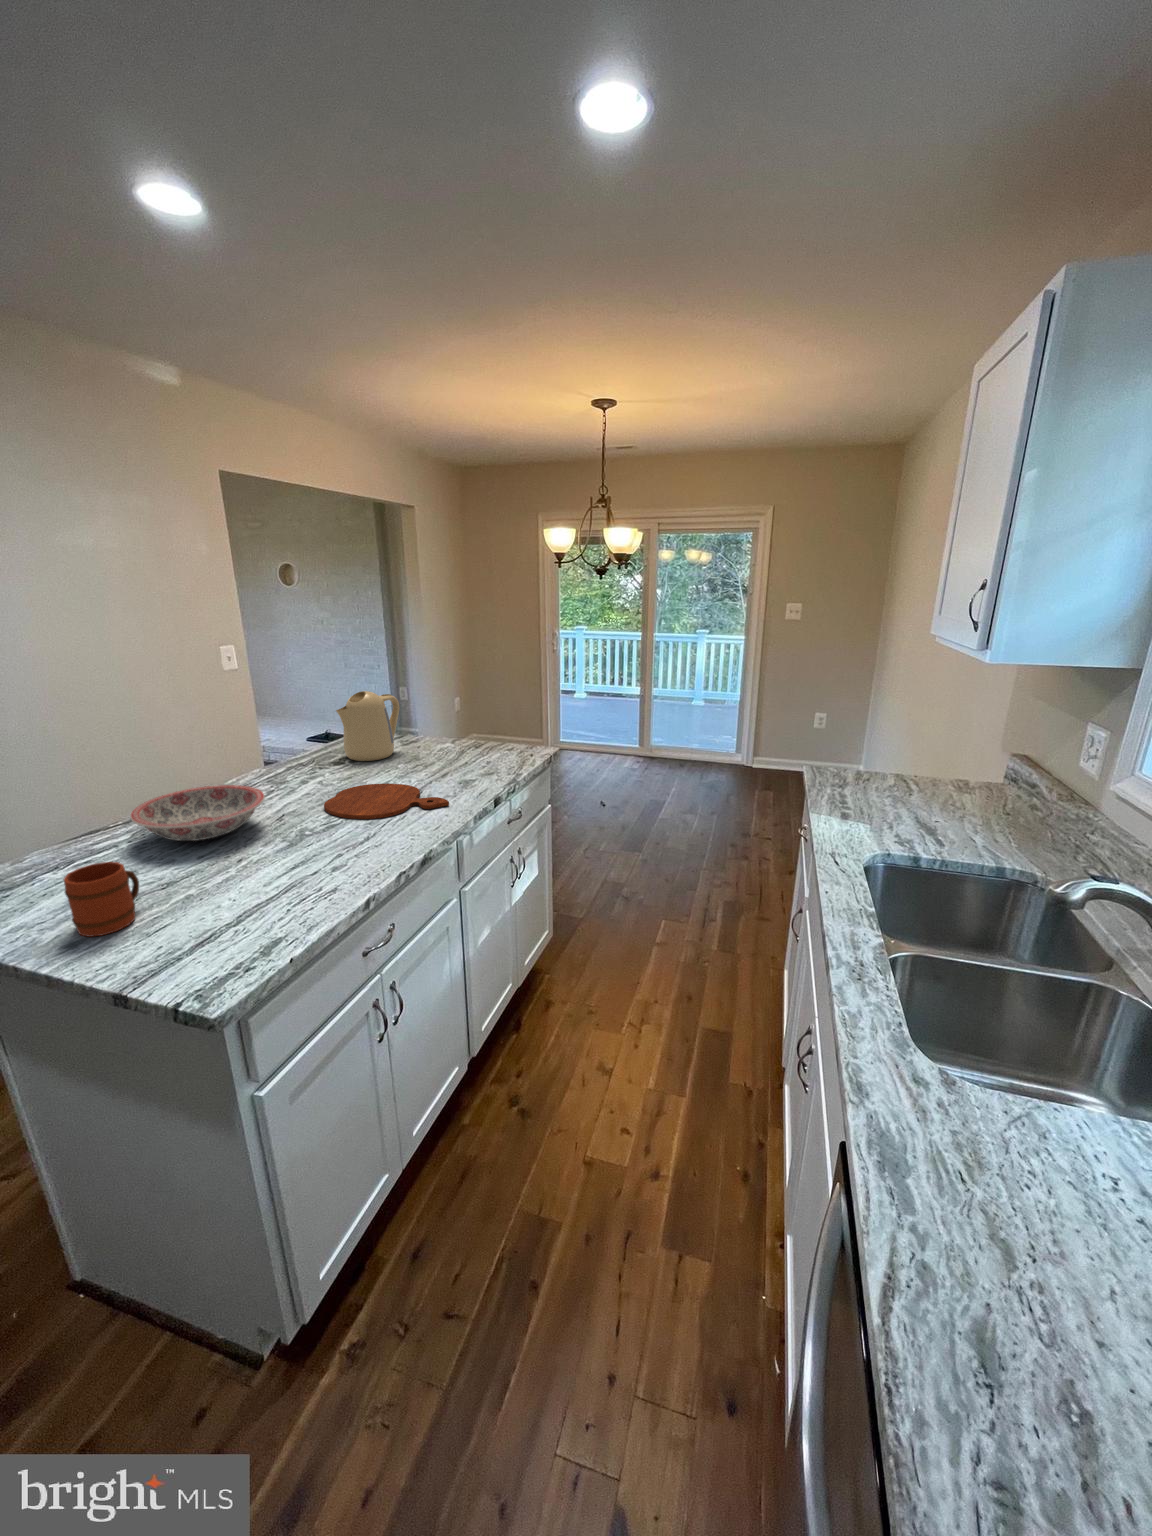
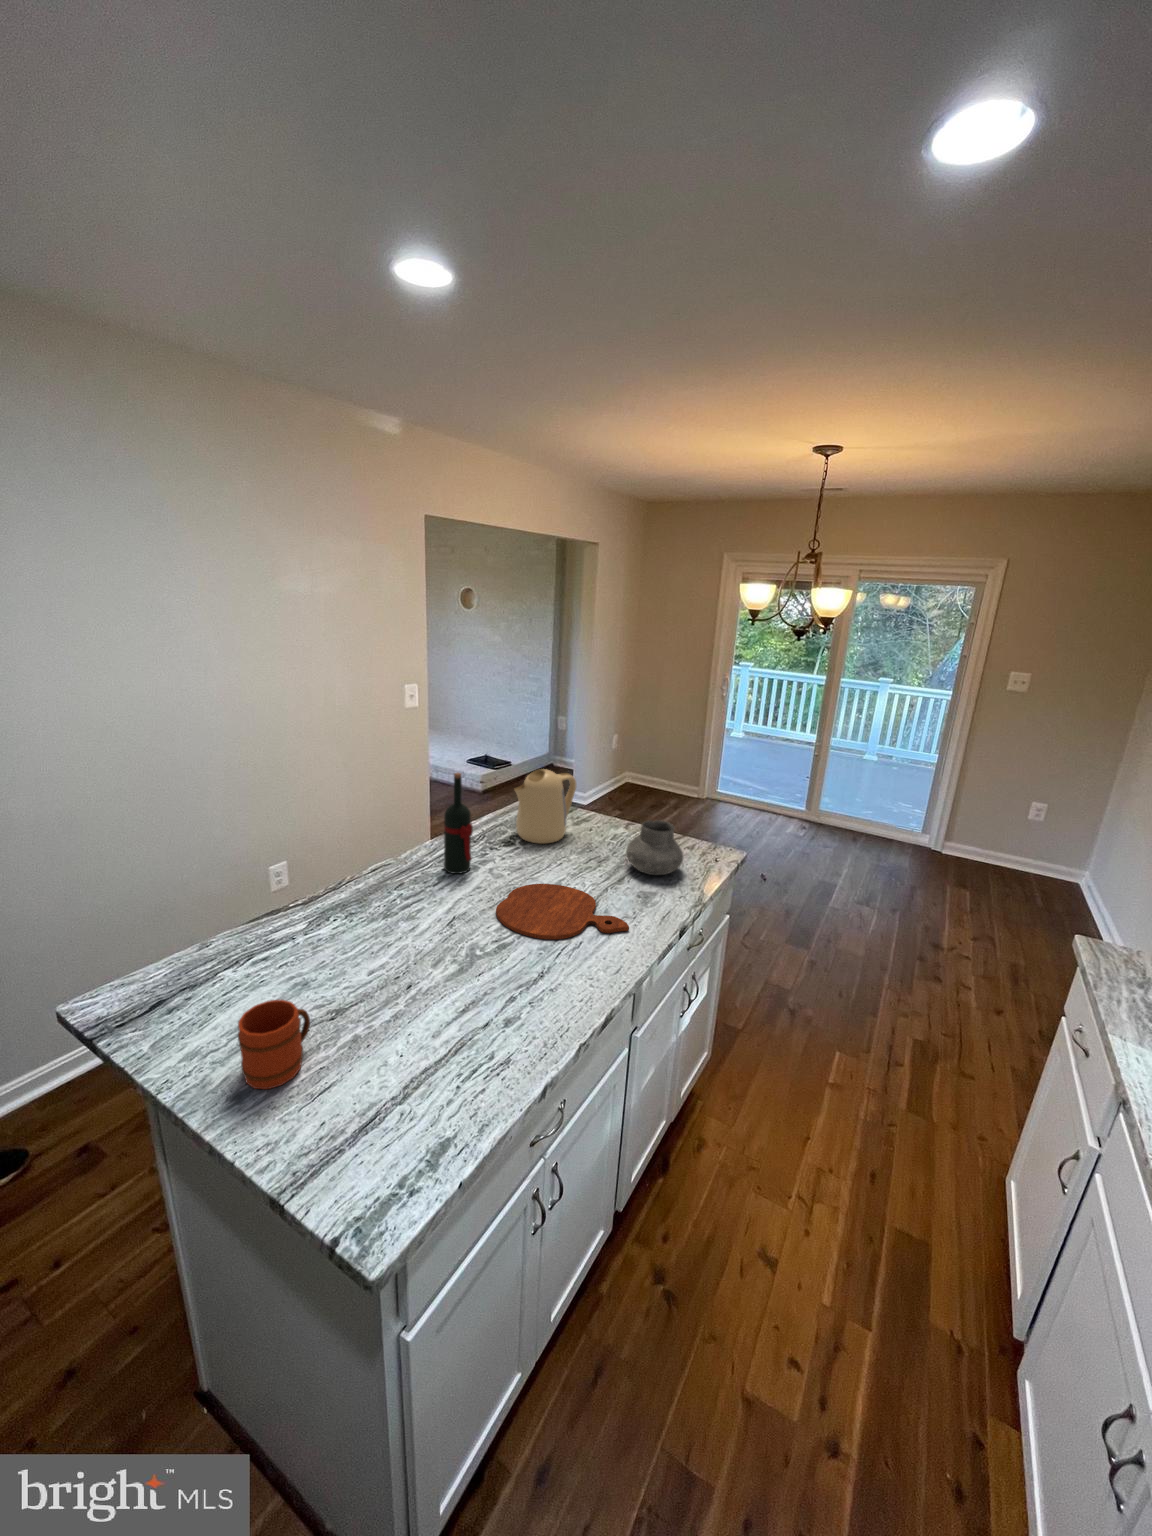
wine bottle: none [264,690,299,788] -> present [444,773,473,874]
vase: none [449,722,501,770] -> present [626,820,683,875]
ceramic bowl: present [130,785,265,841] -> none [311,876,440,948]

